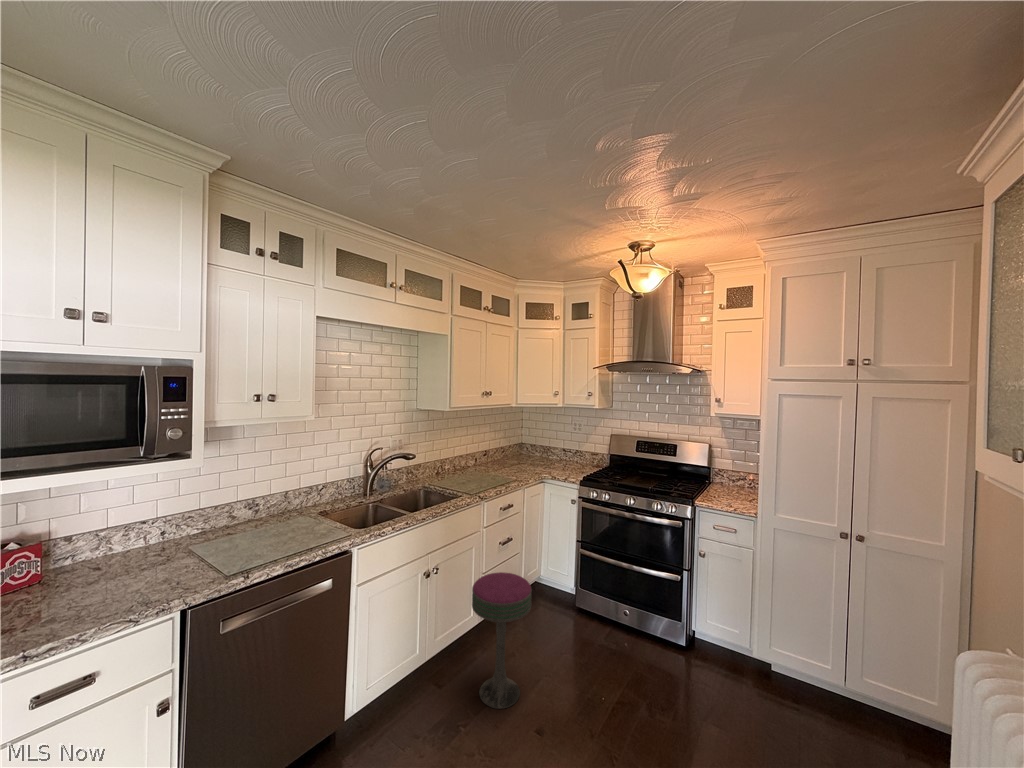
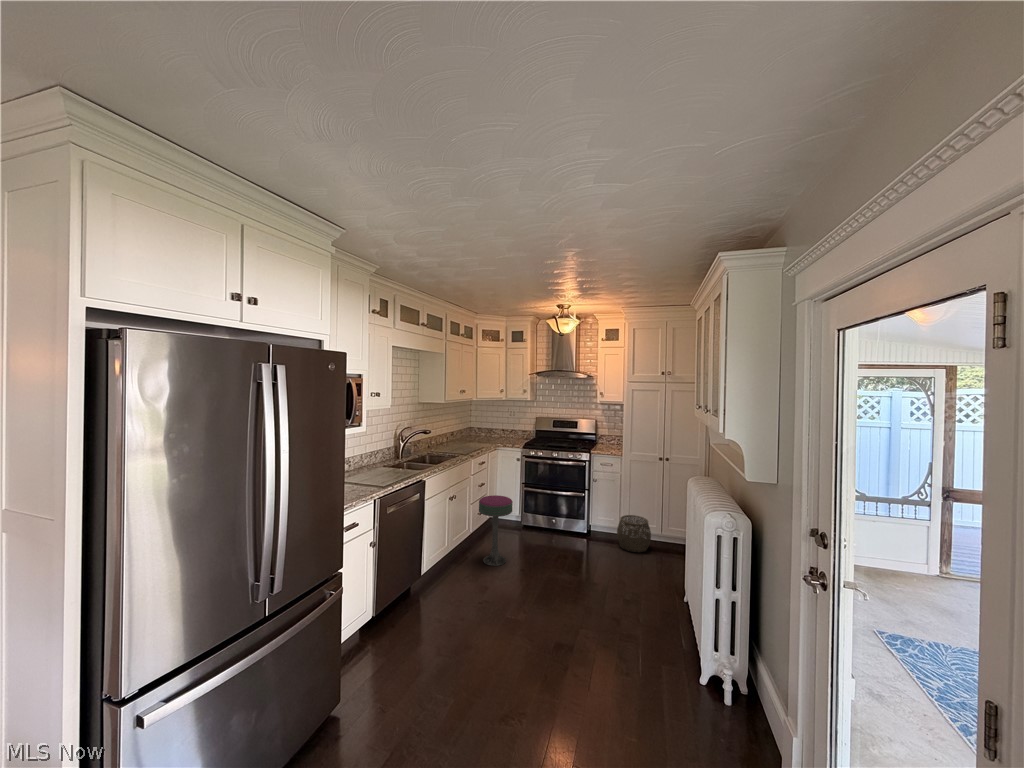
woven basket: none [745,635,824,727] -> present [617,515,651,552]

